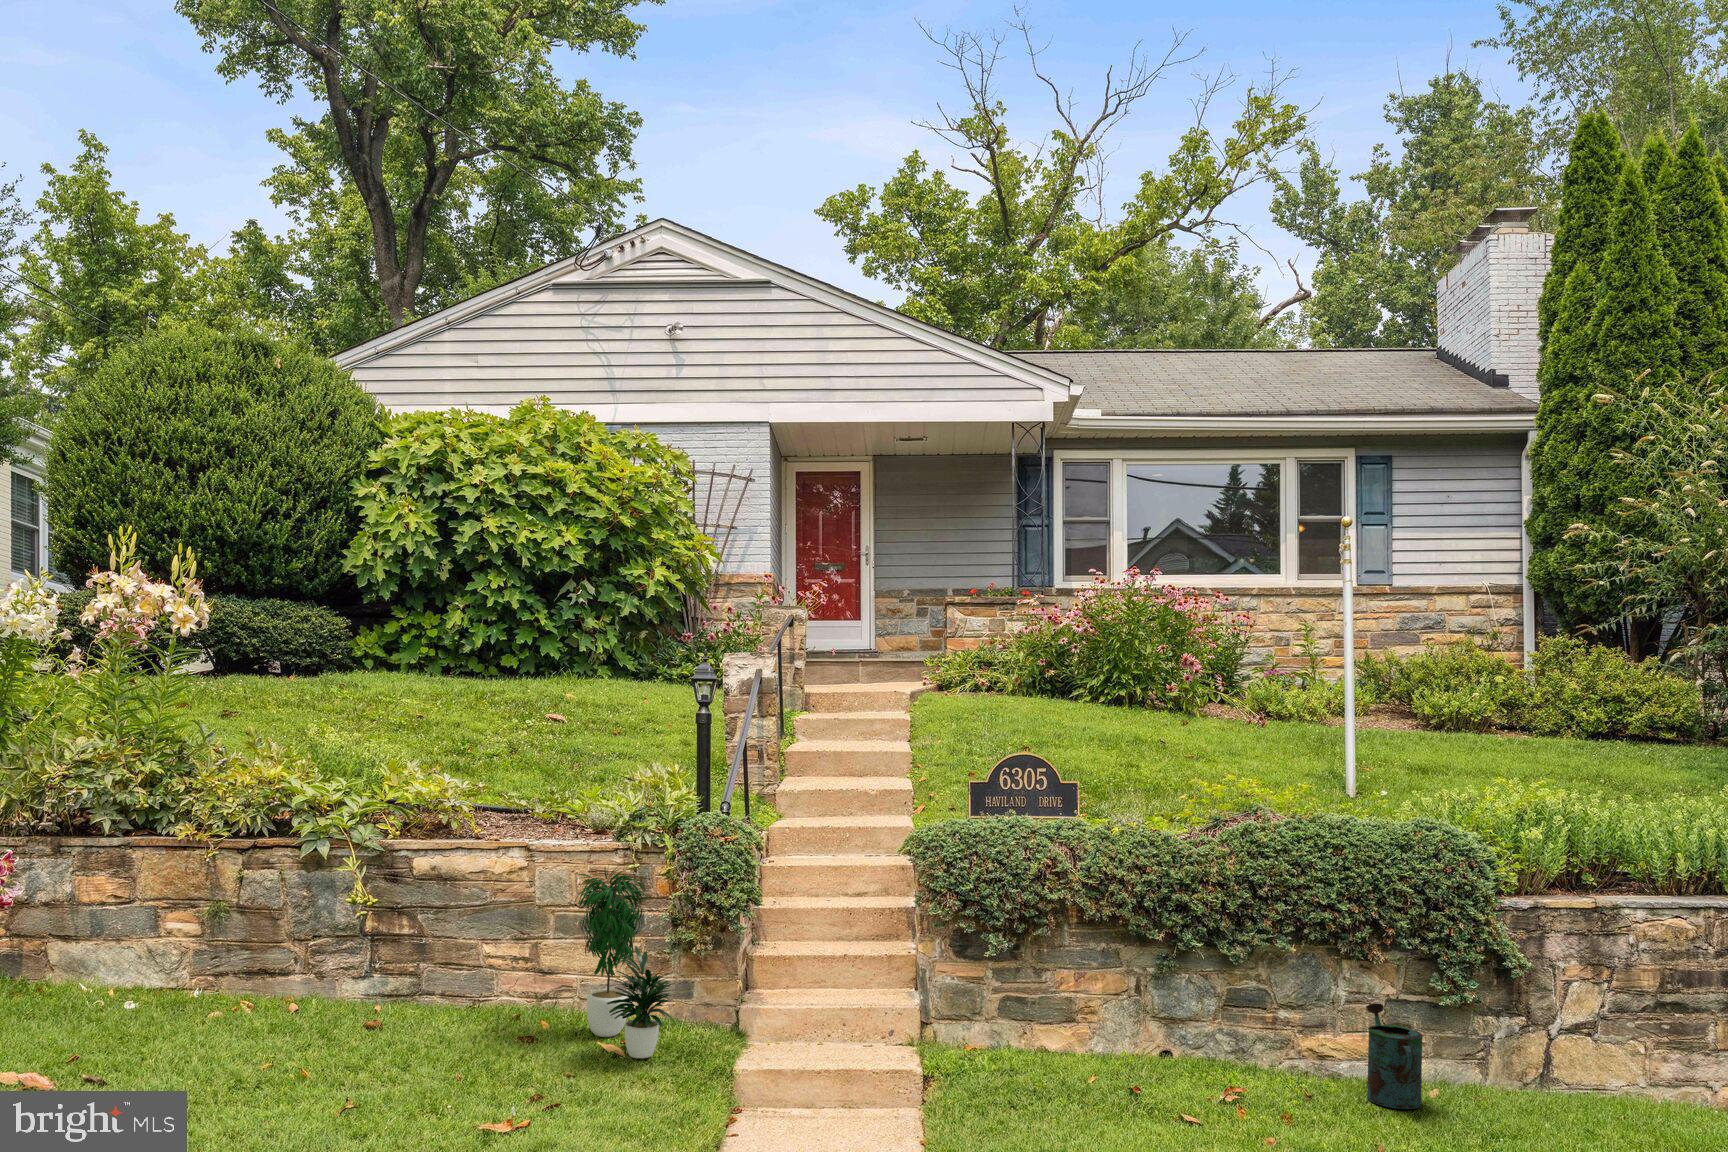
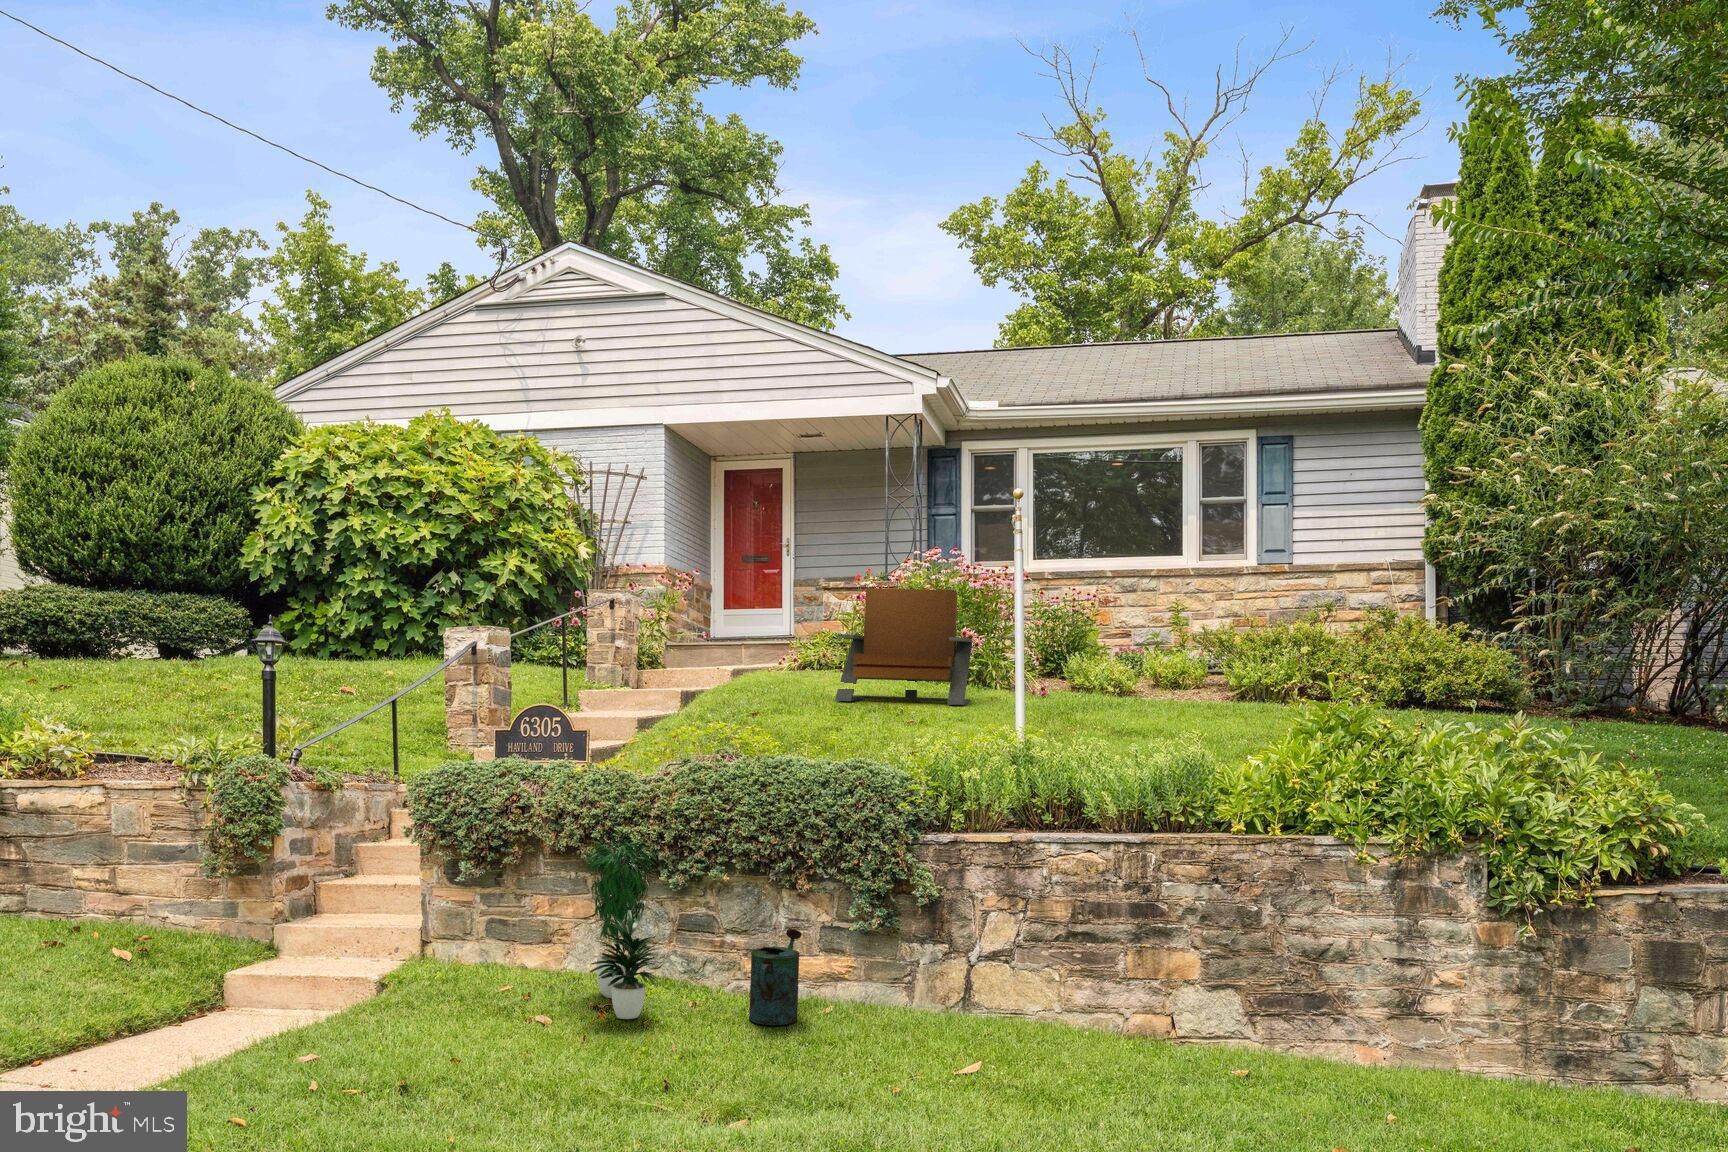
lounge chair: none [1046,612,1199,737] -> present [835,588,972,705]
potted plant: present [575,867,676,1058] -> present [585,832,661,1019]

